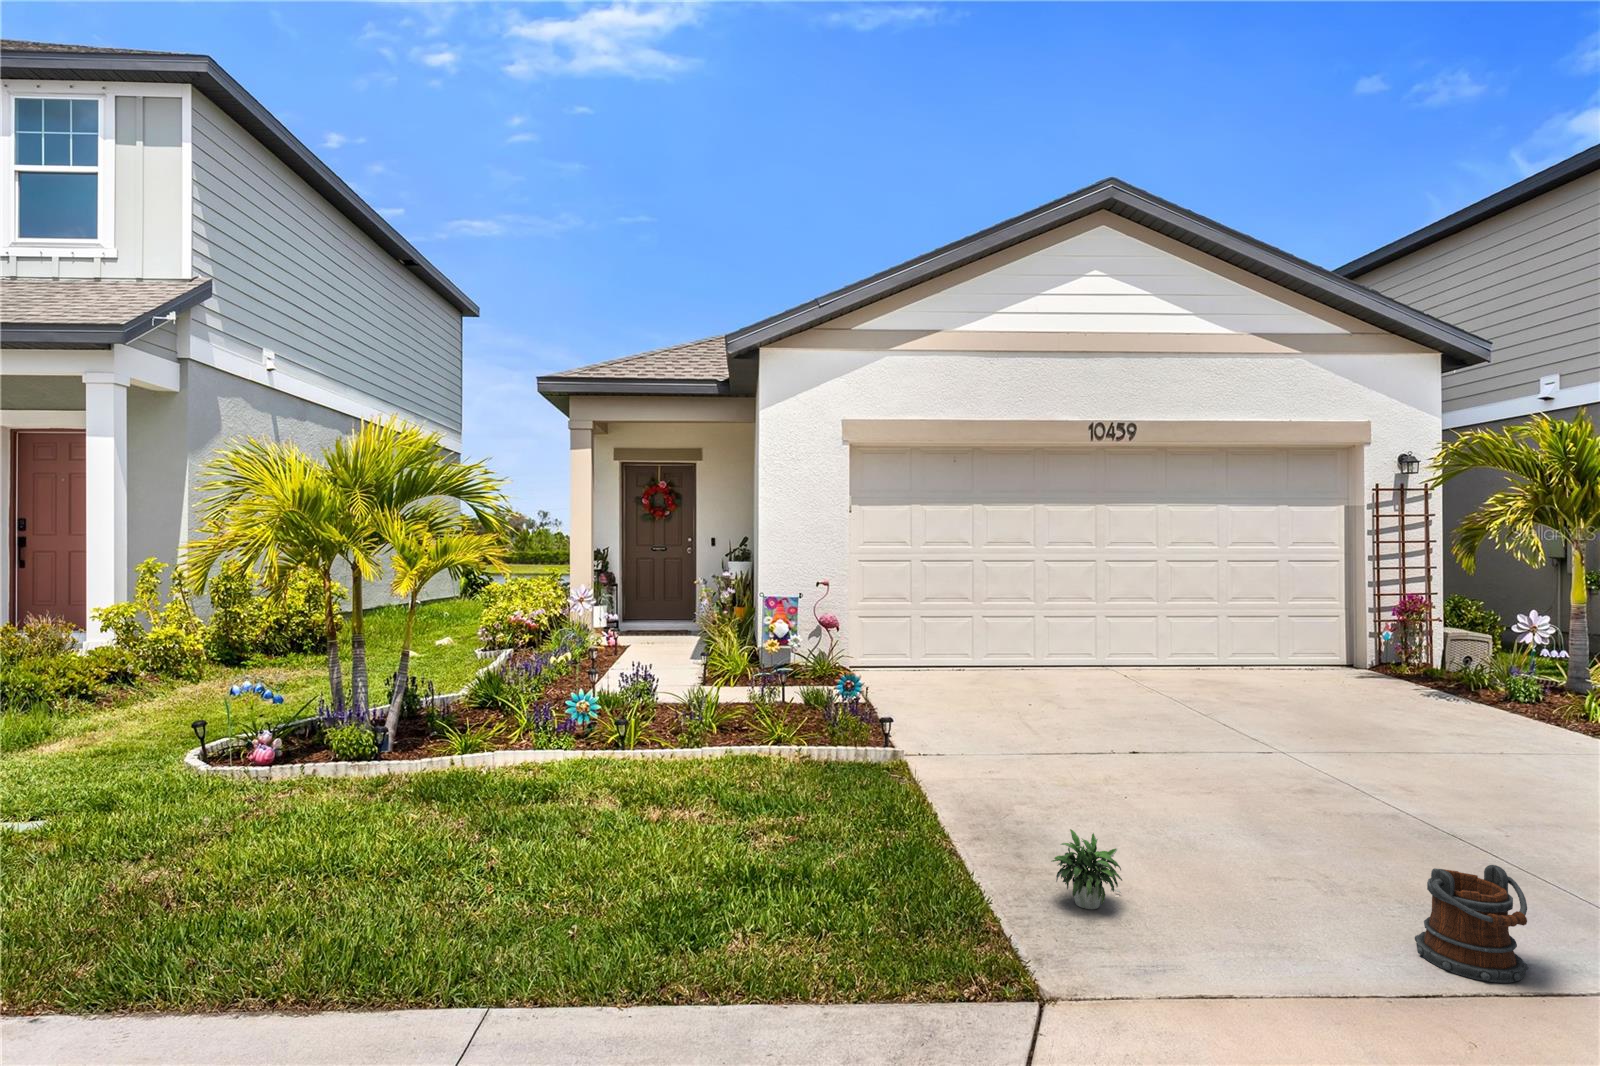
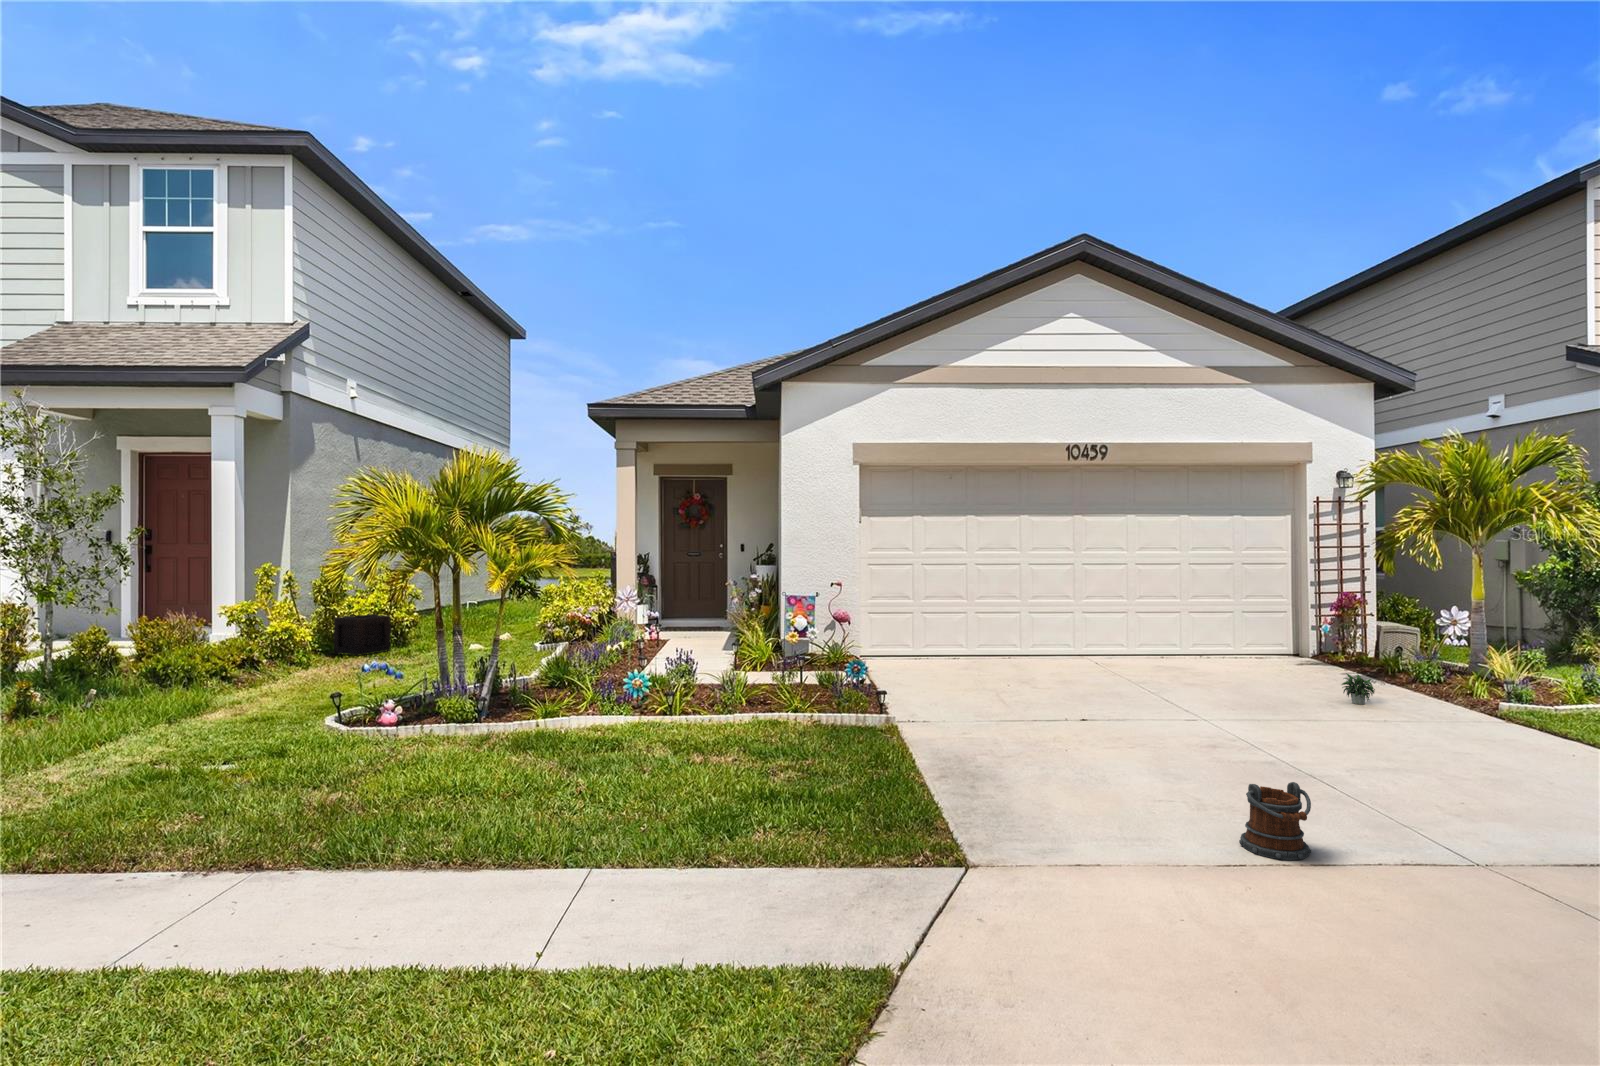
wooden crate: none [237,619,306,668] -> present [333,614,391,656]
potted plant: present [1052,829,1122,909] -> present [1342,673,1375,704]

